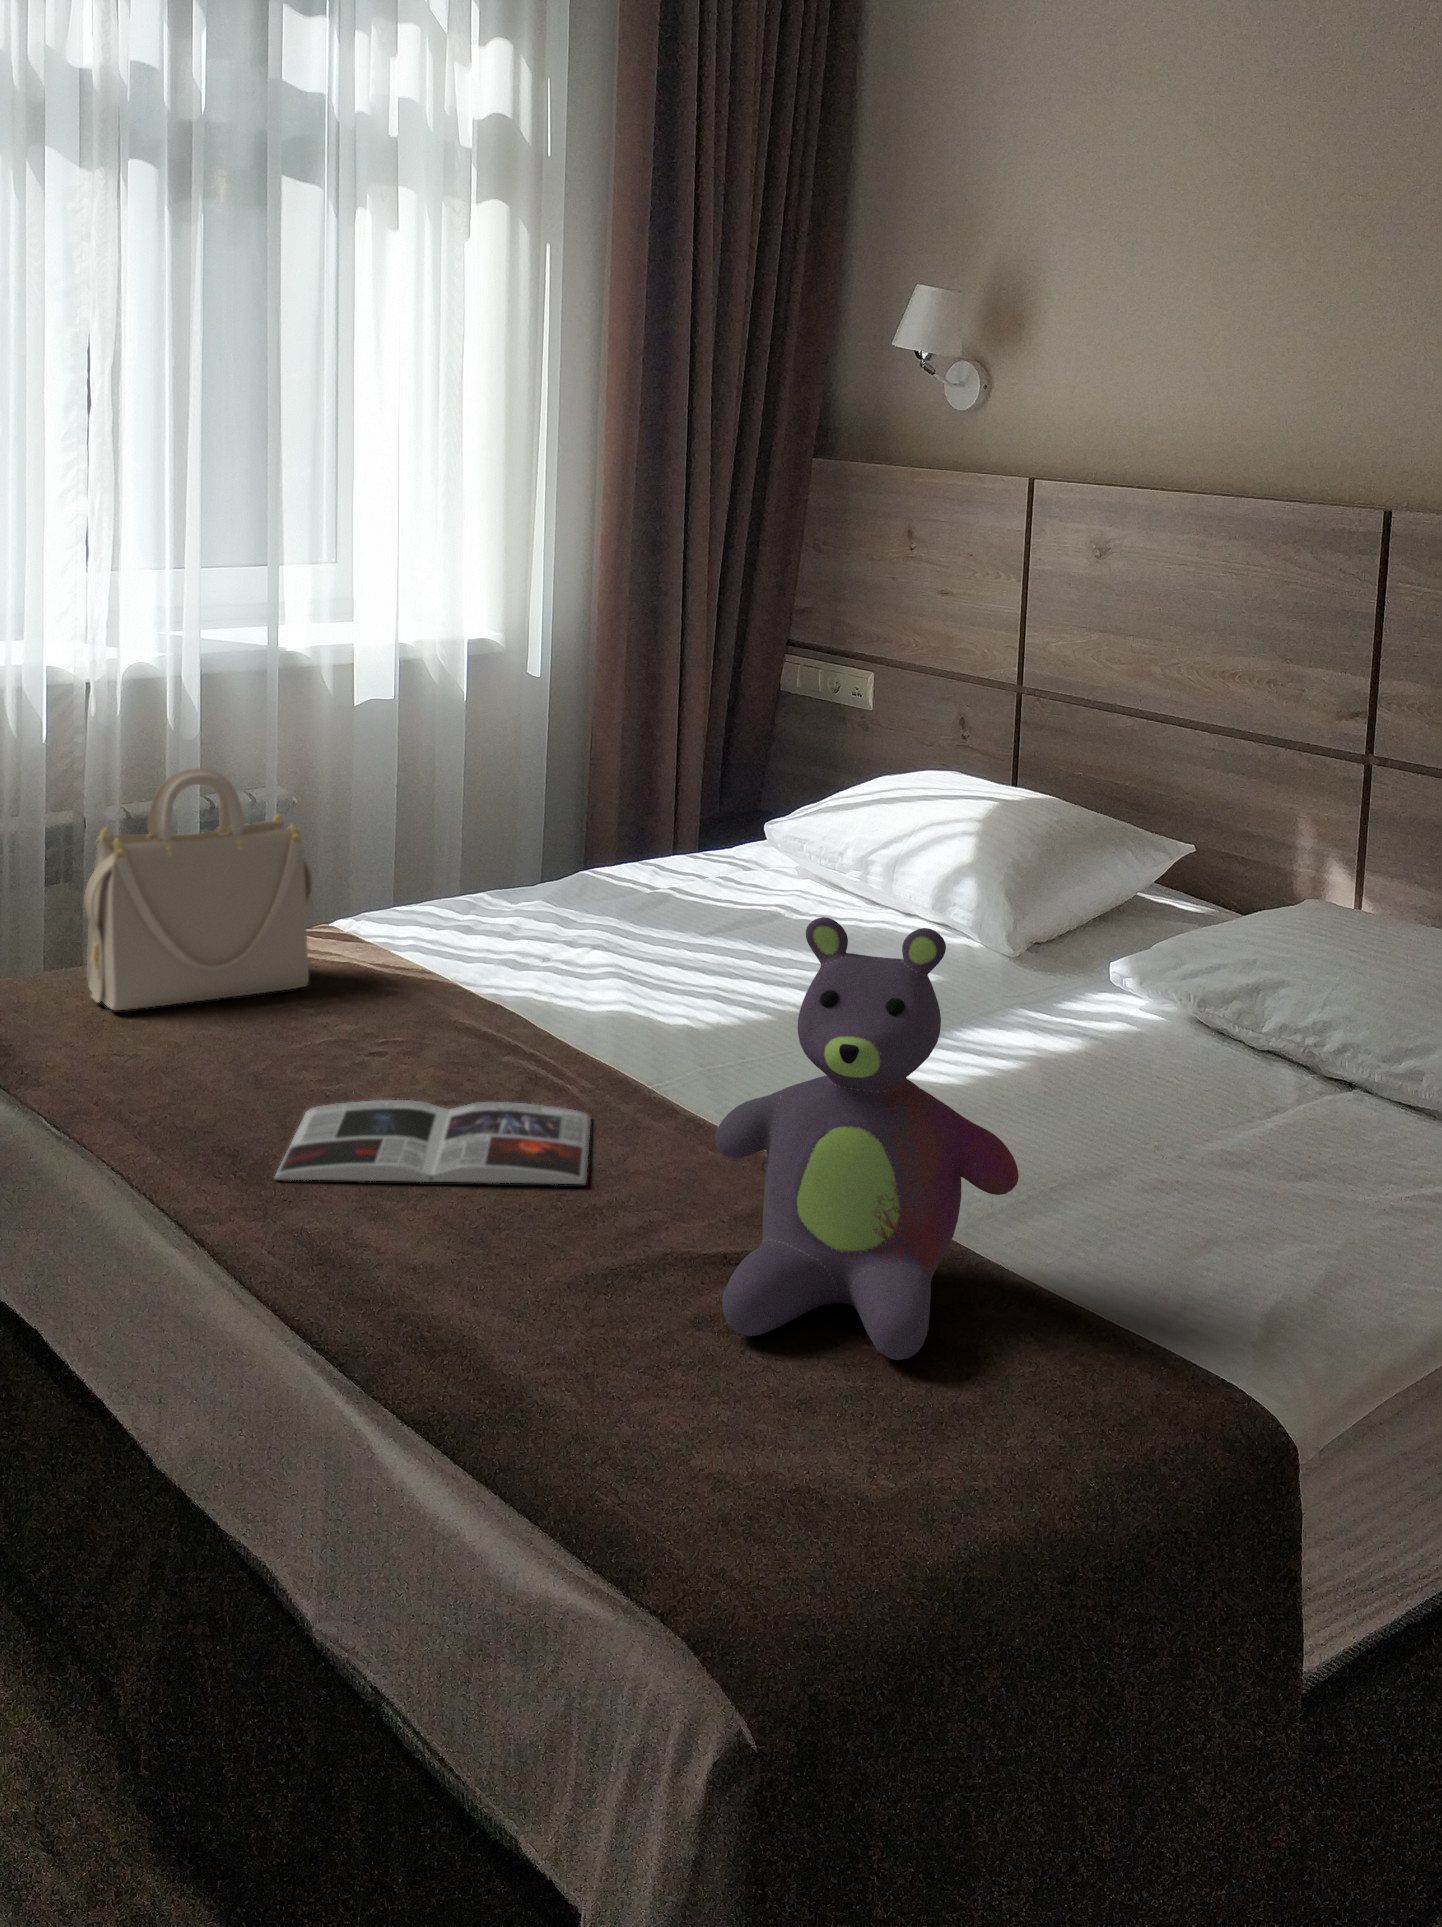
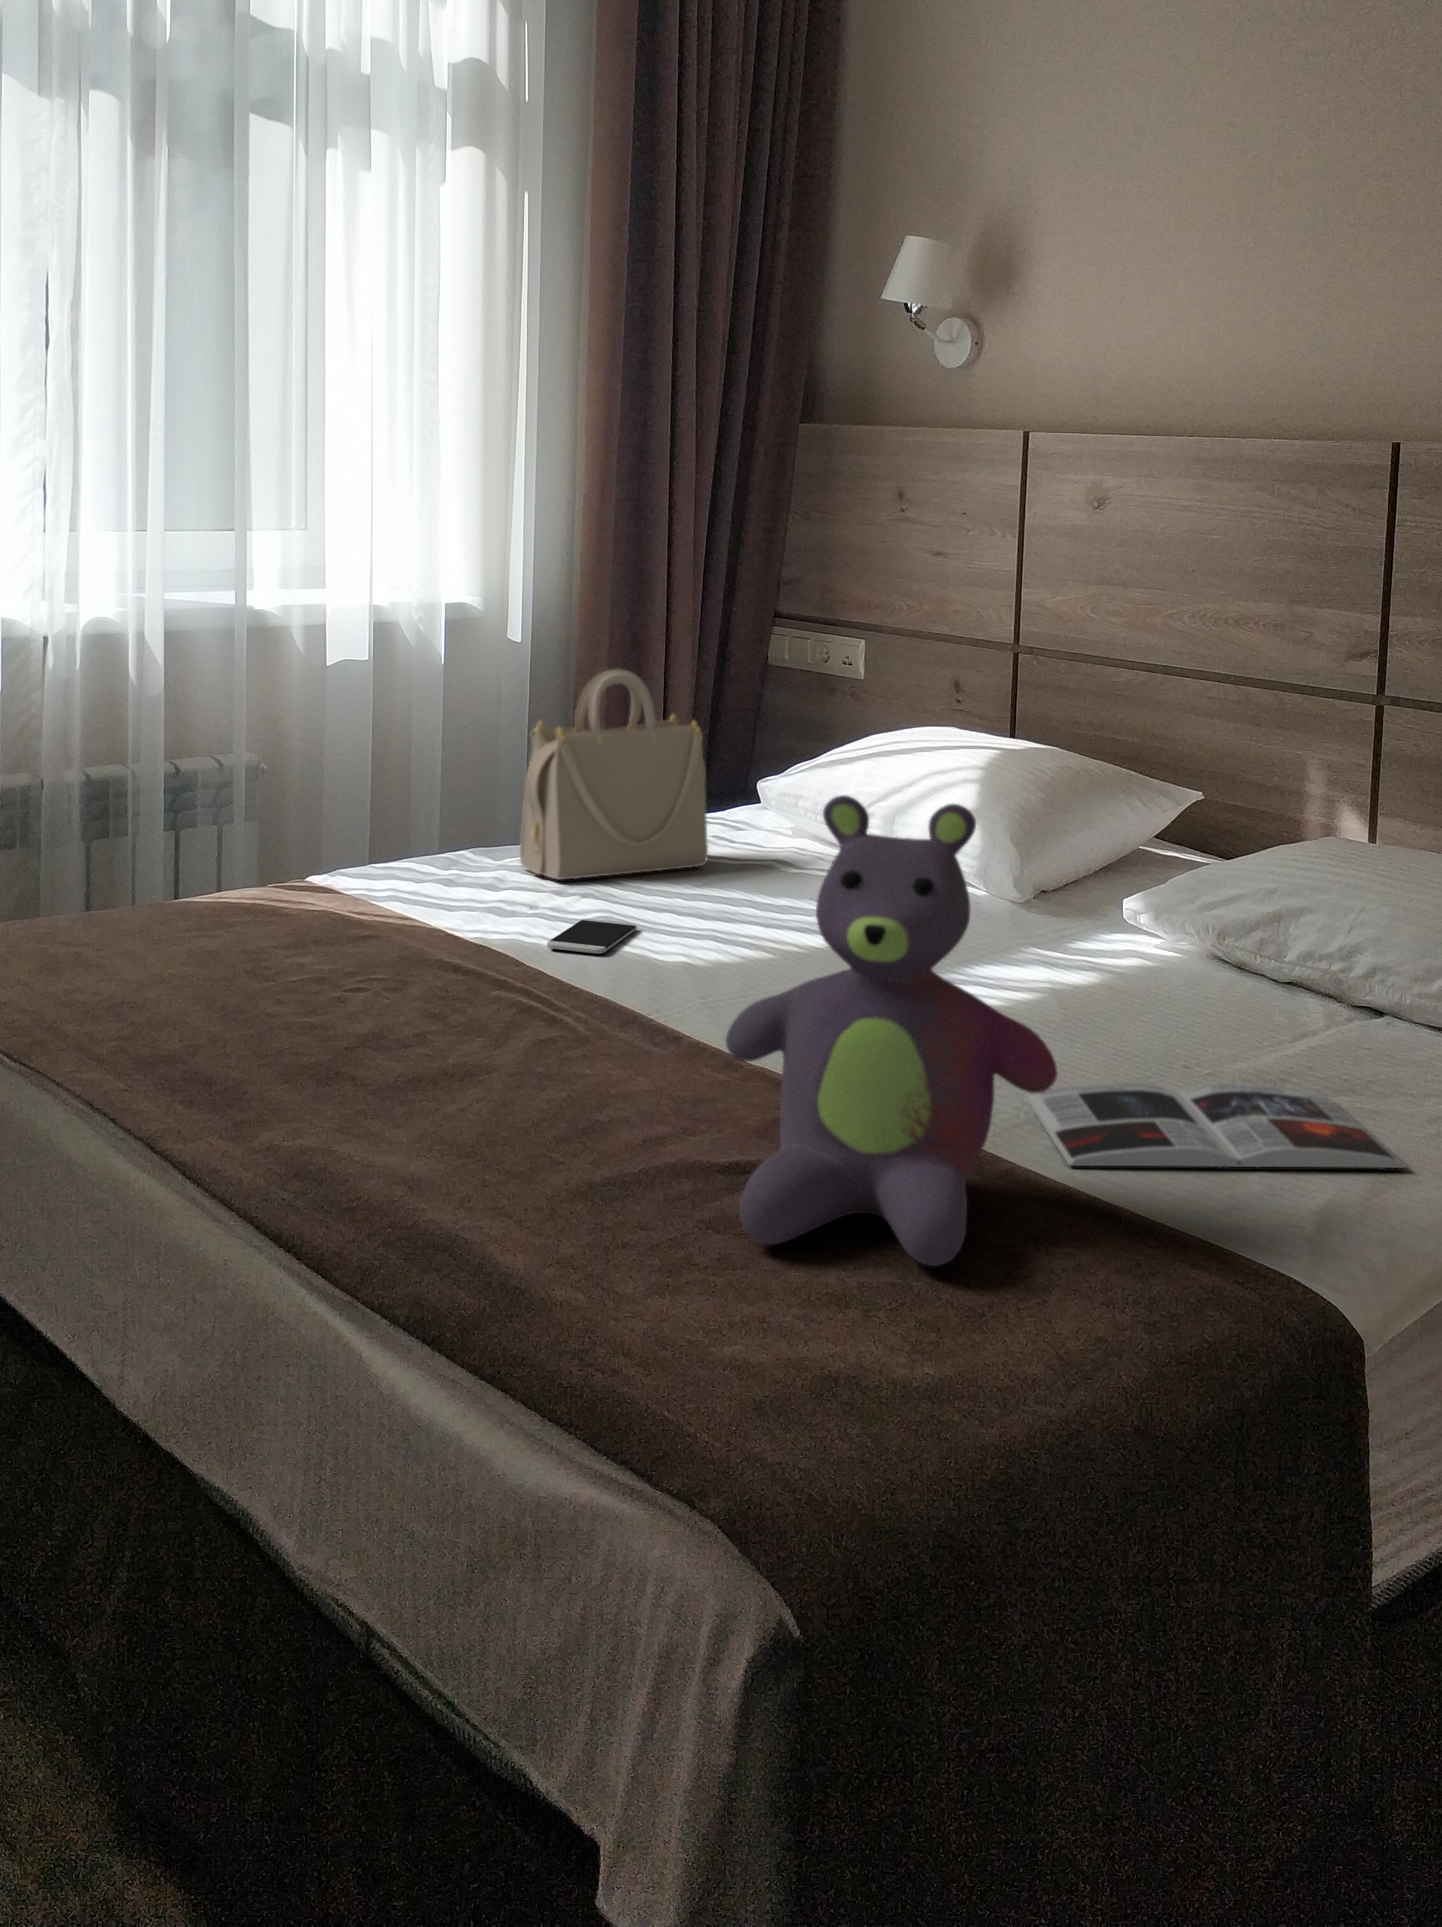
handbag: present [84,768,312,1010] -> present [520,669,708,880]
smartphone: none [559,977,645,1015] -> present [547,919,637,954]
magazine: present [275,1100,591,1184] -> present [1025,1082,1406,1168]

